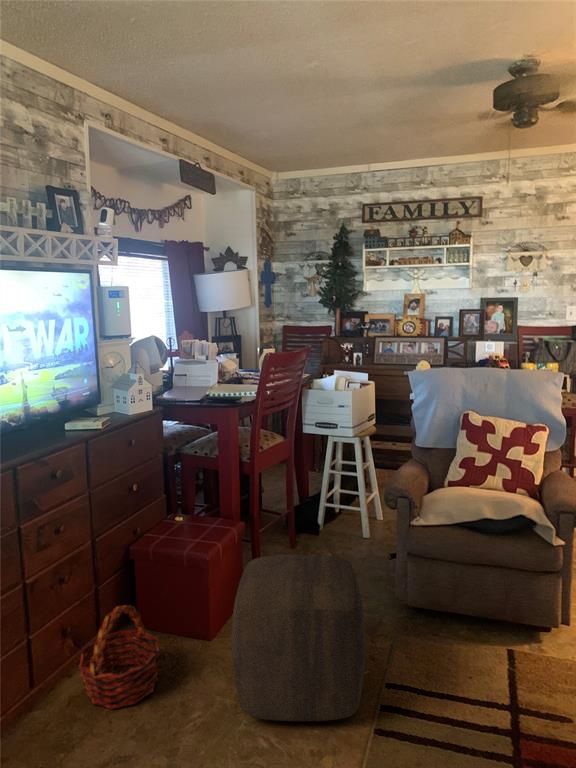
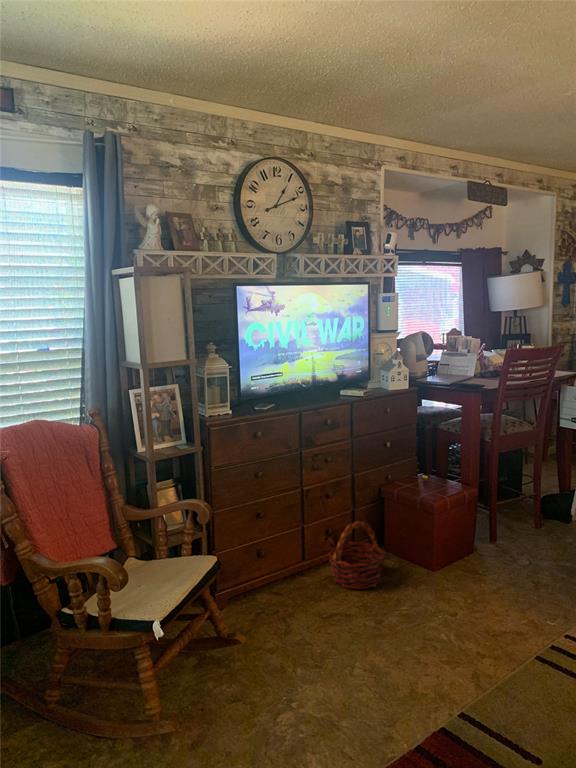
ottoman: present [232,555,366,721] -> none [424,509,543,640]

